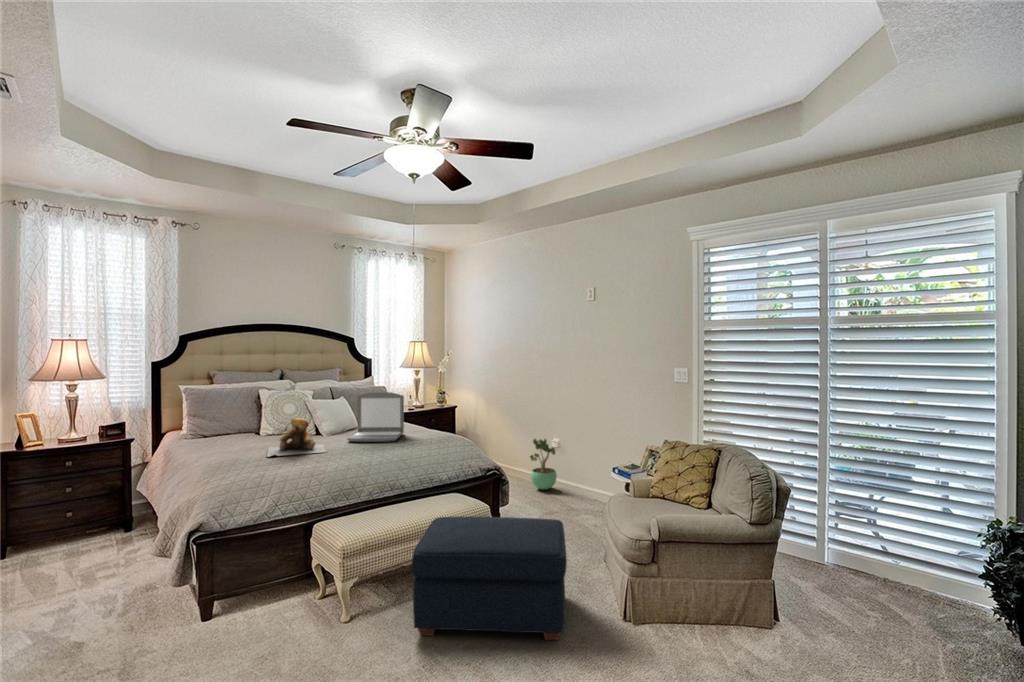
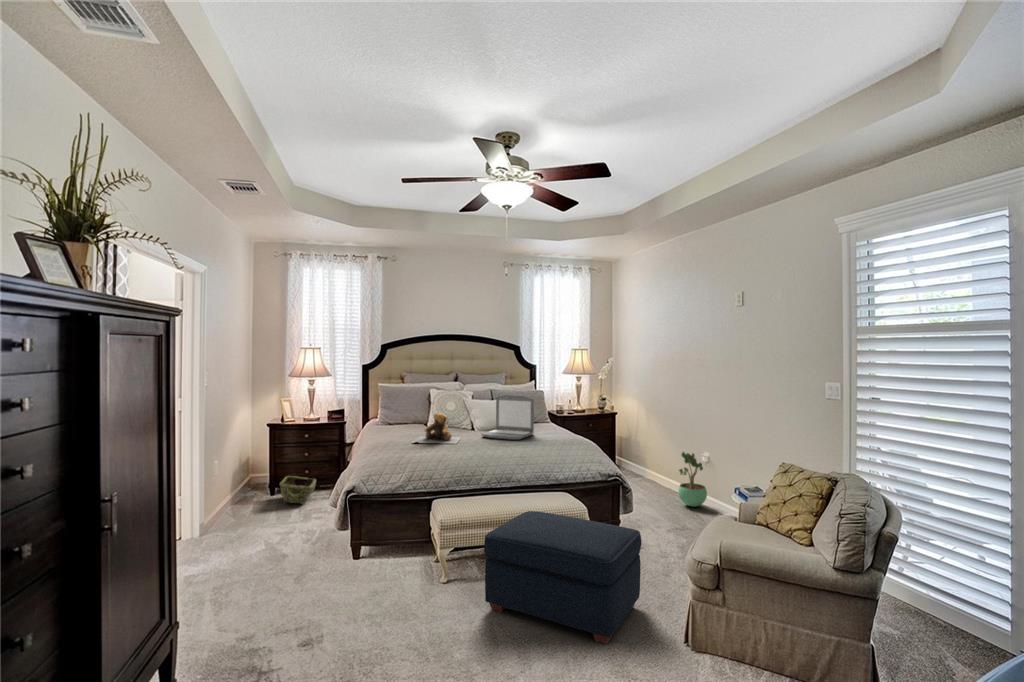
woven basket: none [31,520,90,560] -> present [280,476,316,504]

